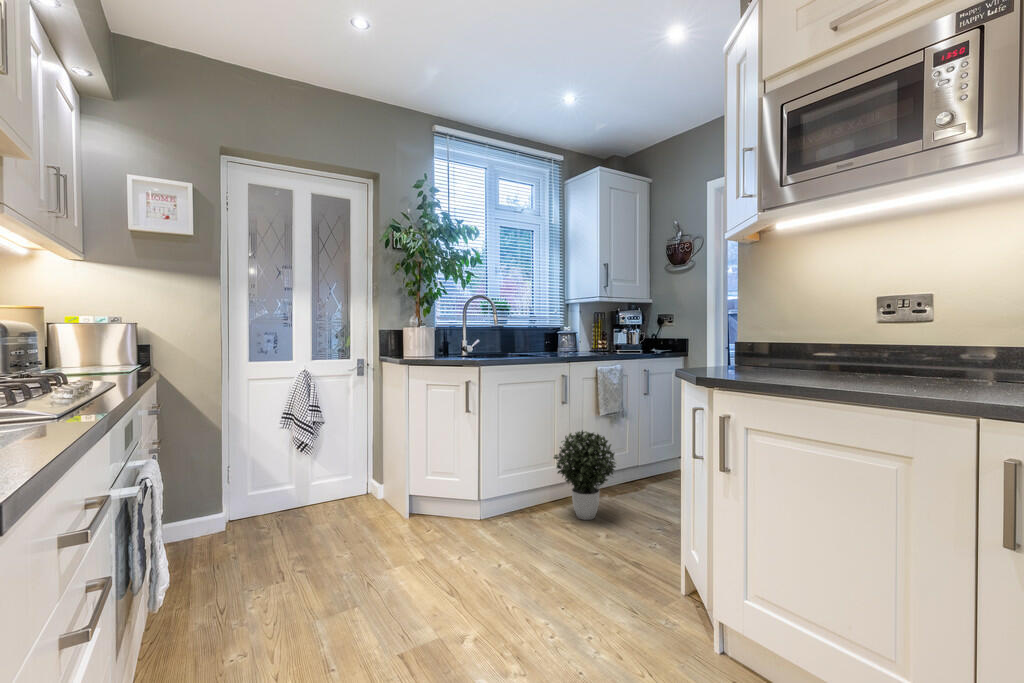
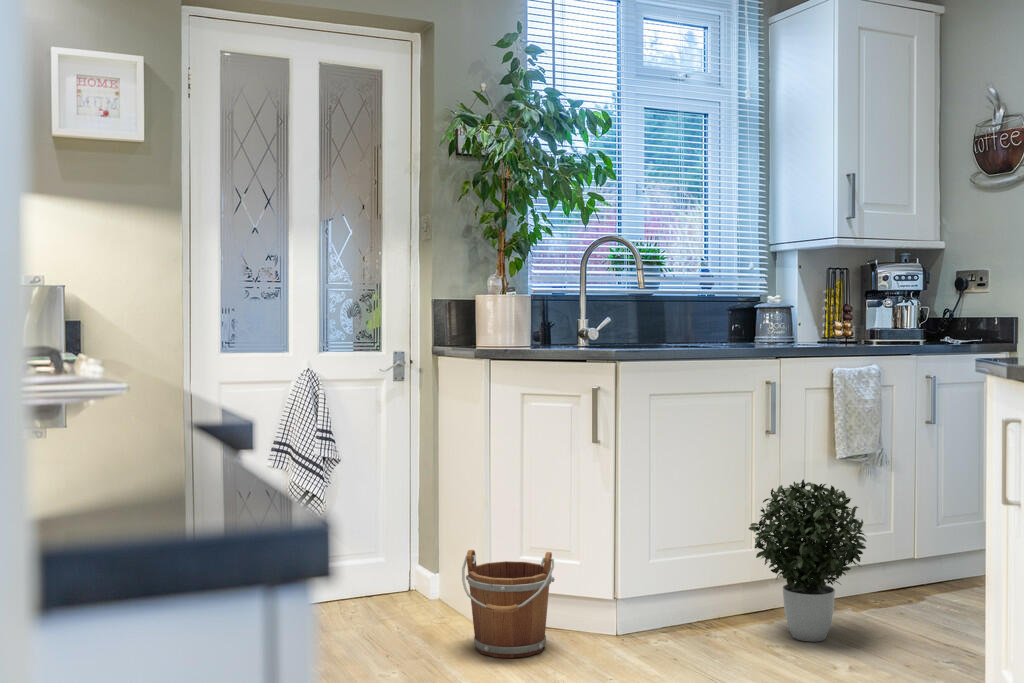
bucket: none [389,476,444,540] -> present [462,550,555,658]

